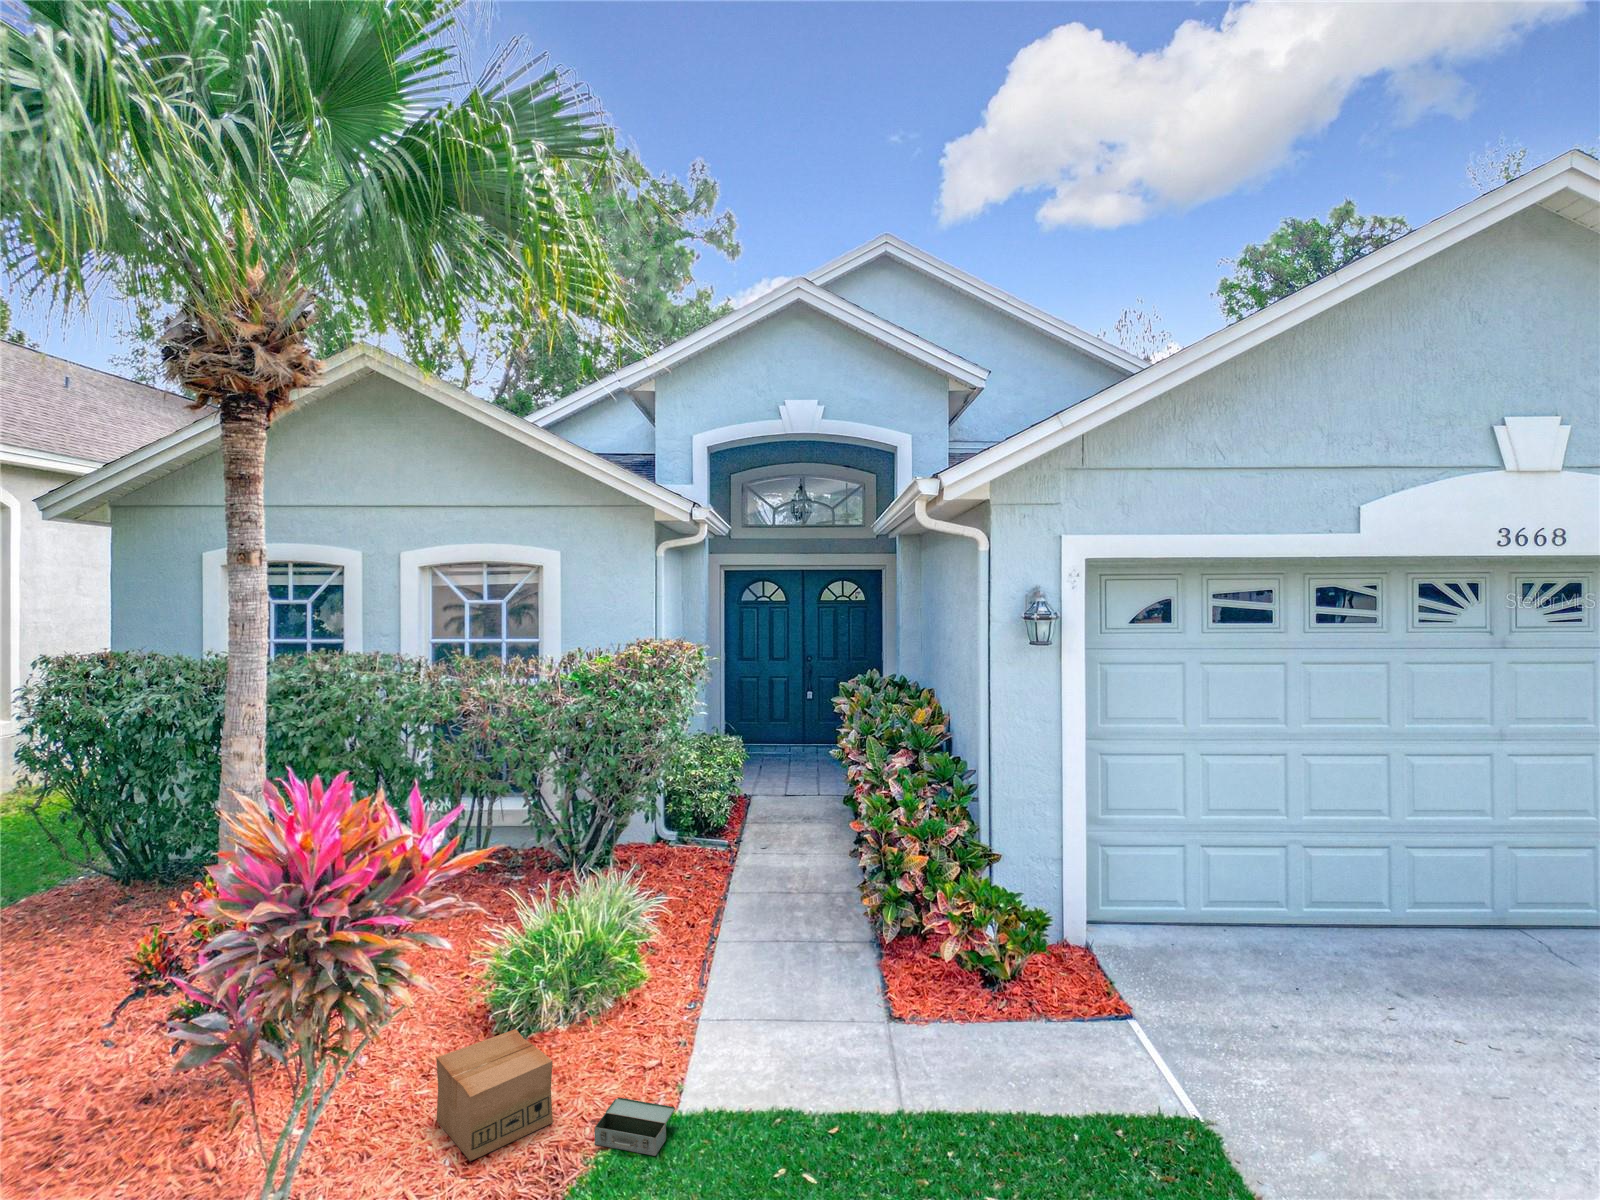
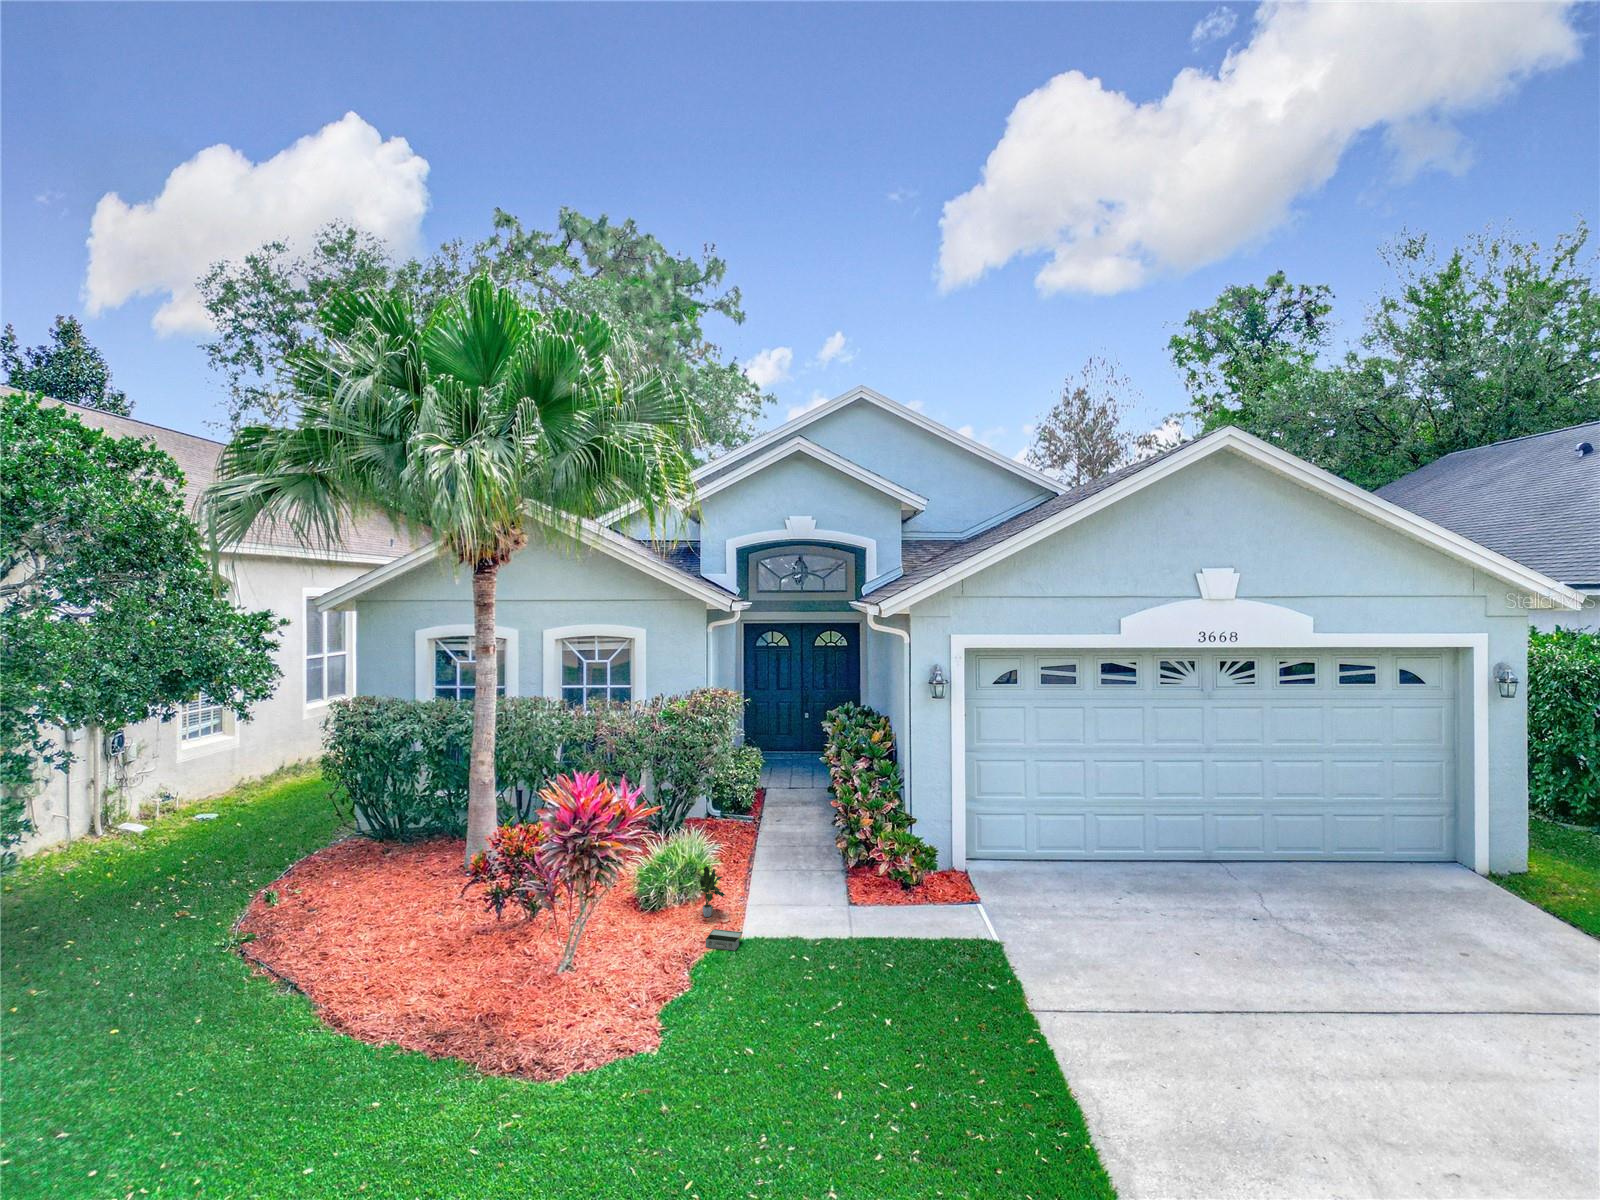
potted plant: none [591,955,654,1056] -> present [695,866,726,917]
cardboard box: present [436,1029,553,1161] -> none [627,899,684,952]

